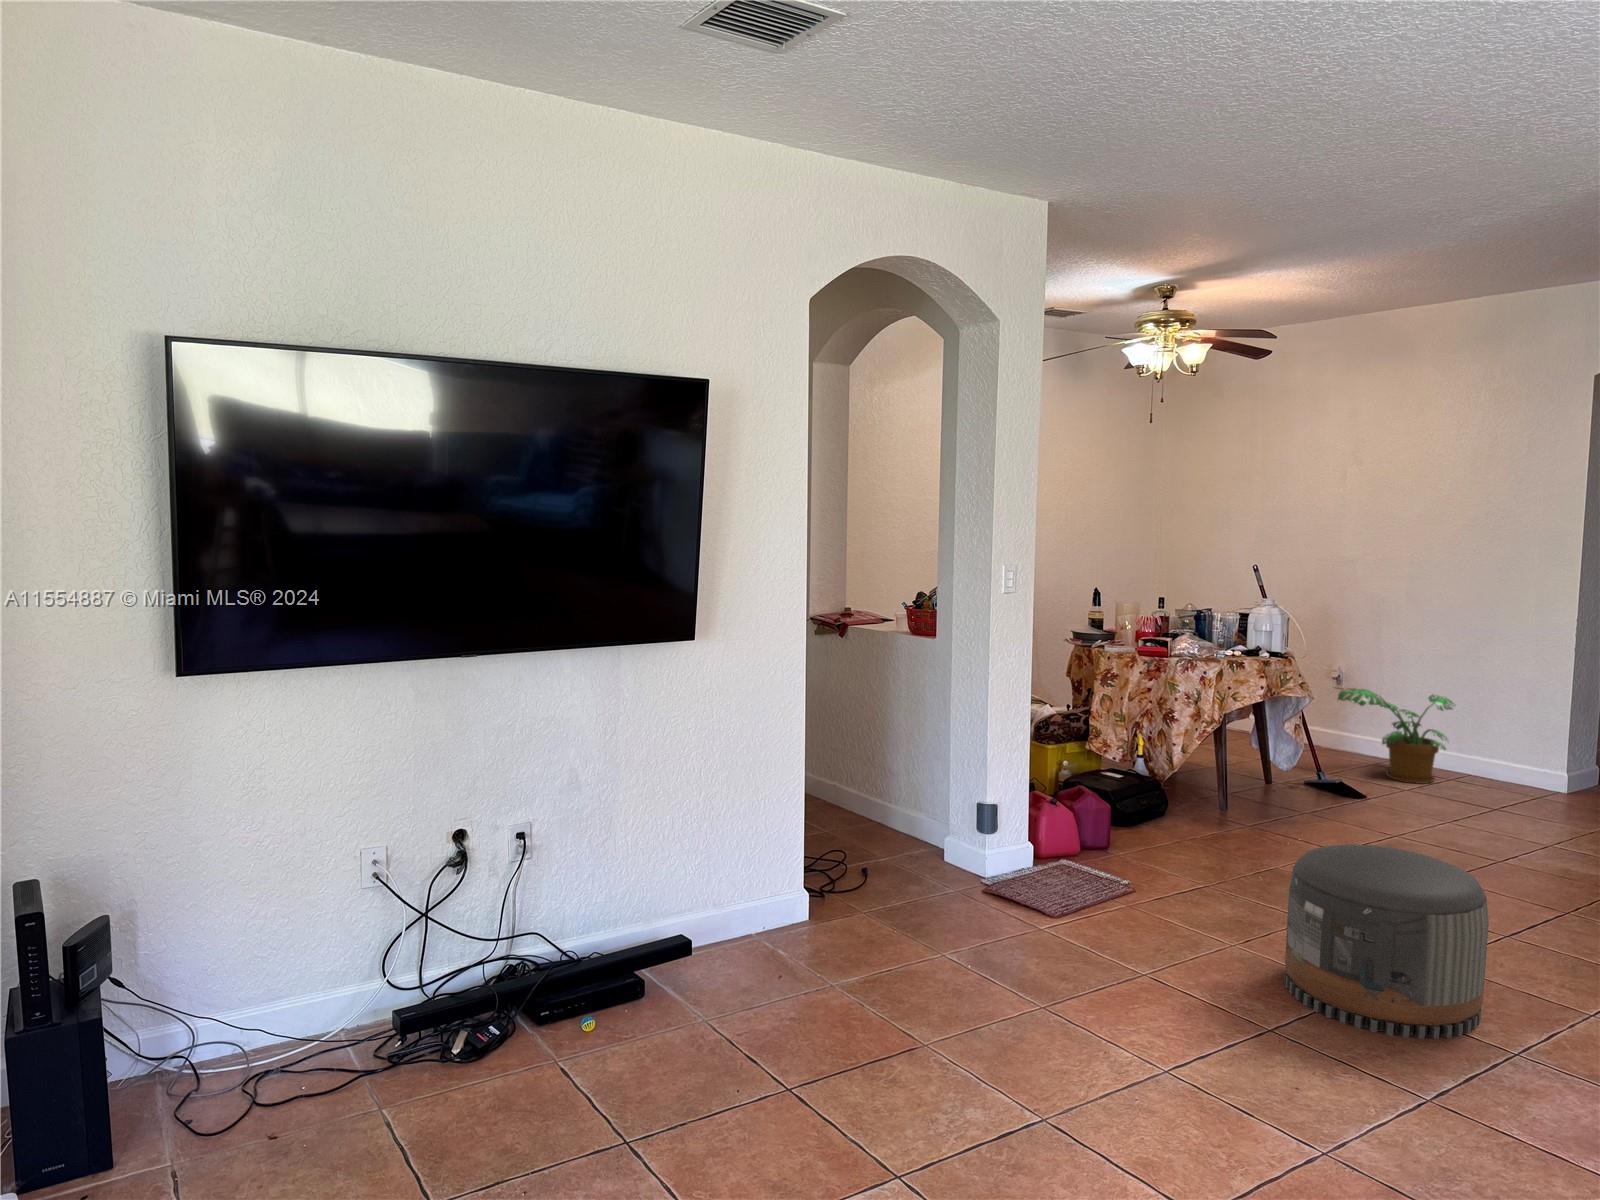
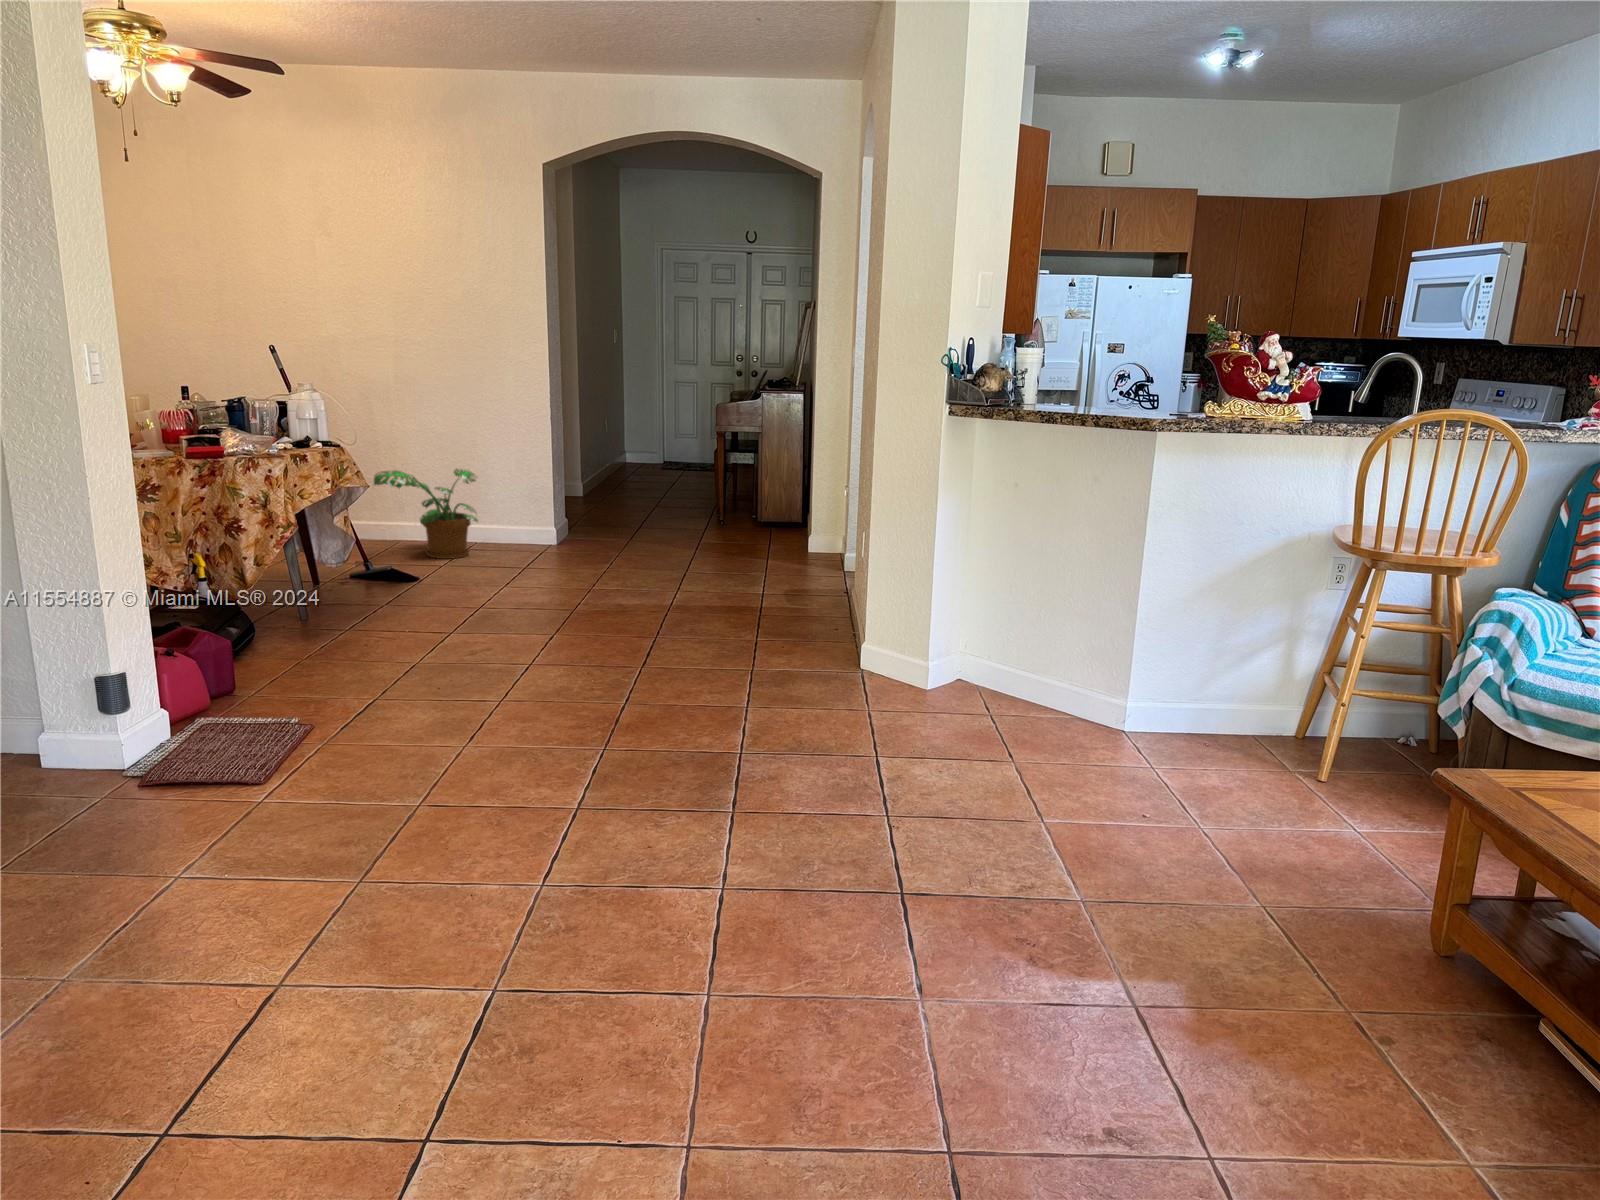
pouf: present [1284,844,1489,1039] -> none [469,622,638,793]

